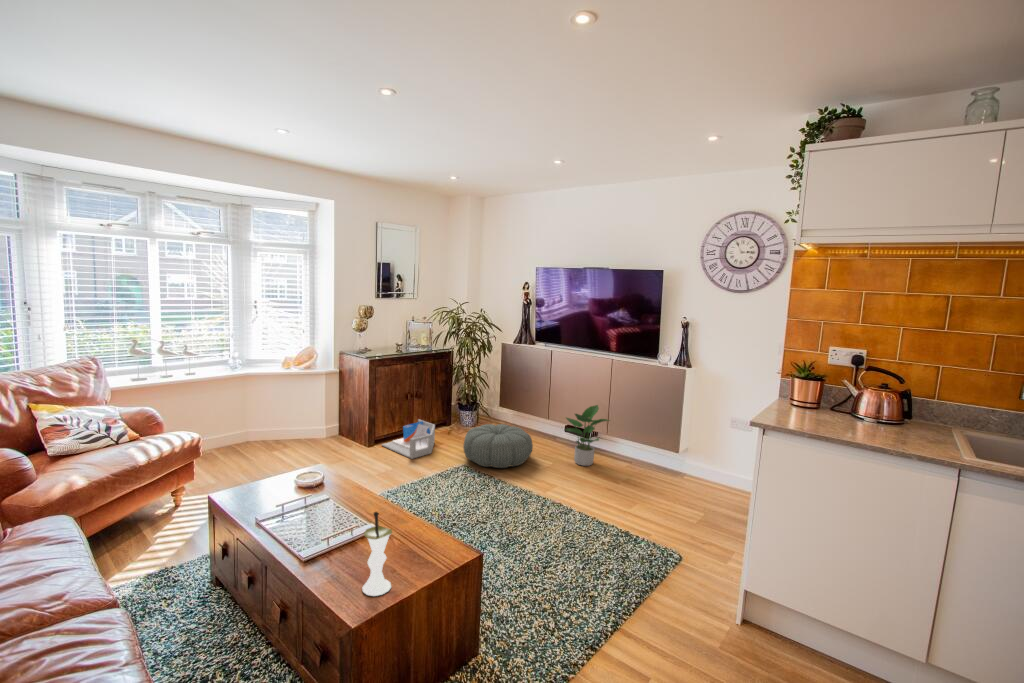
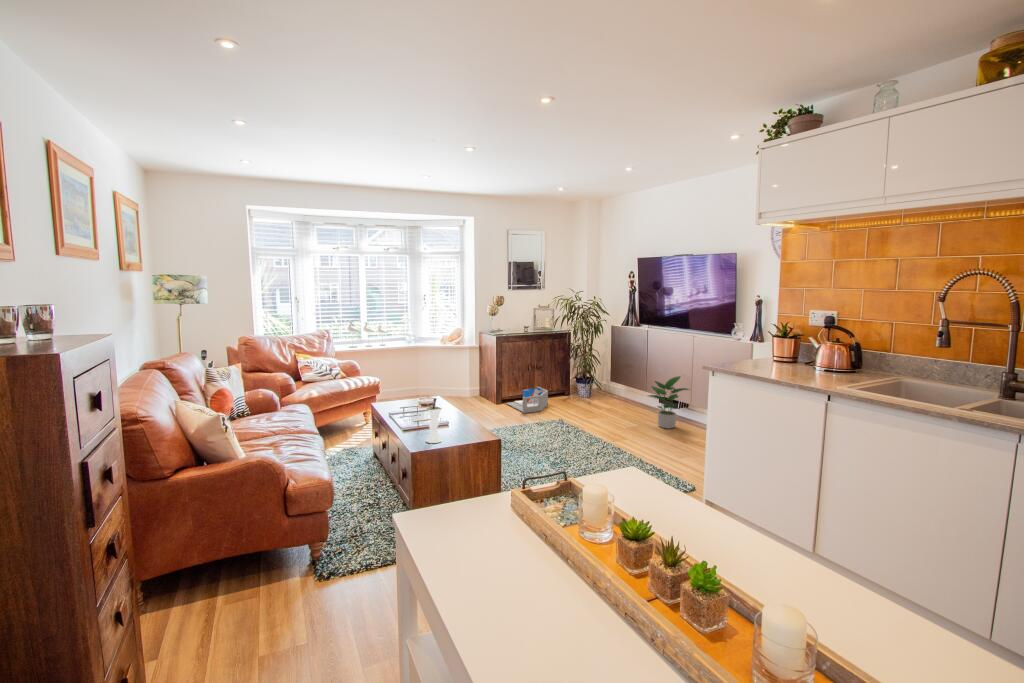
pouf: present [463,424,533,468] -> none [563,390,621,424]

